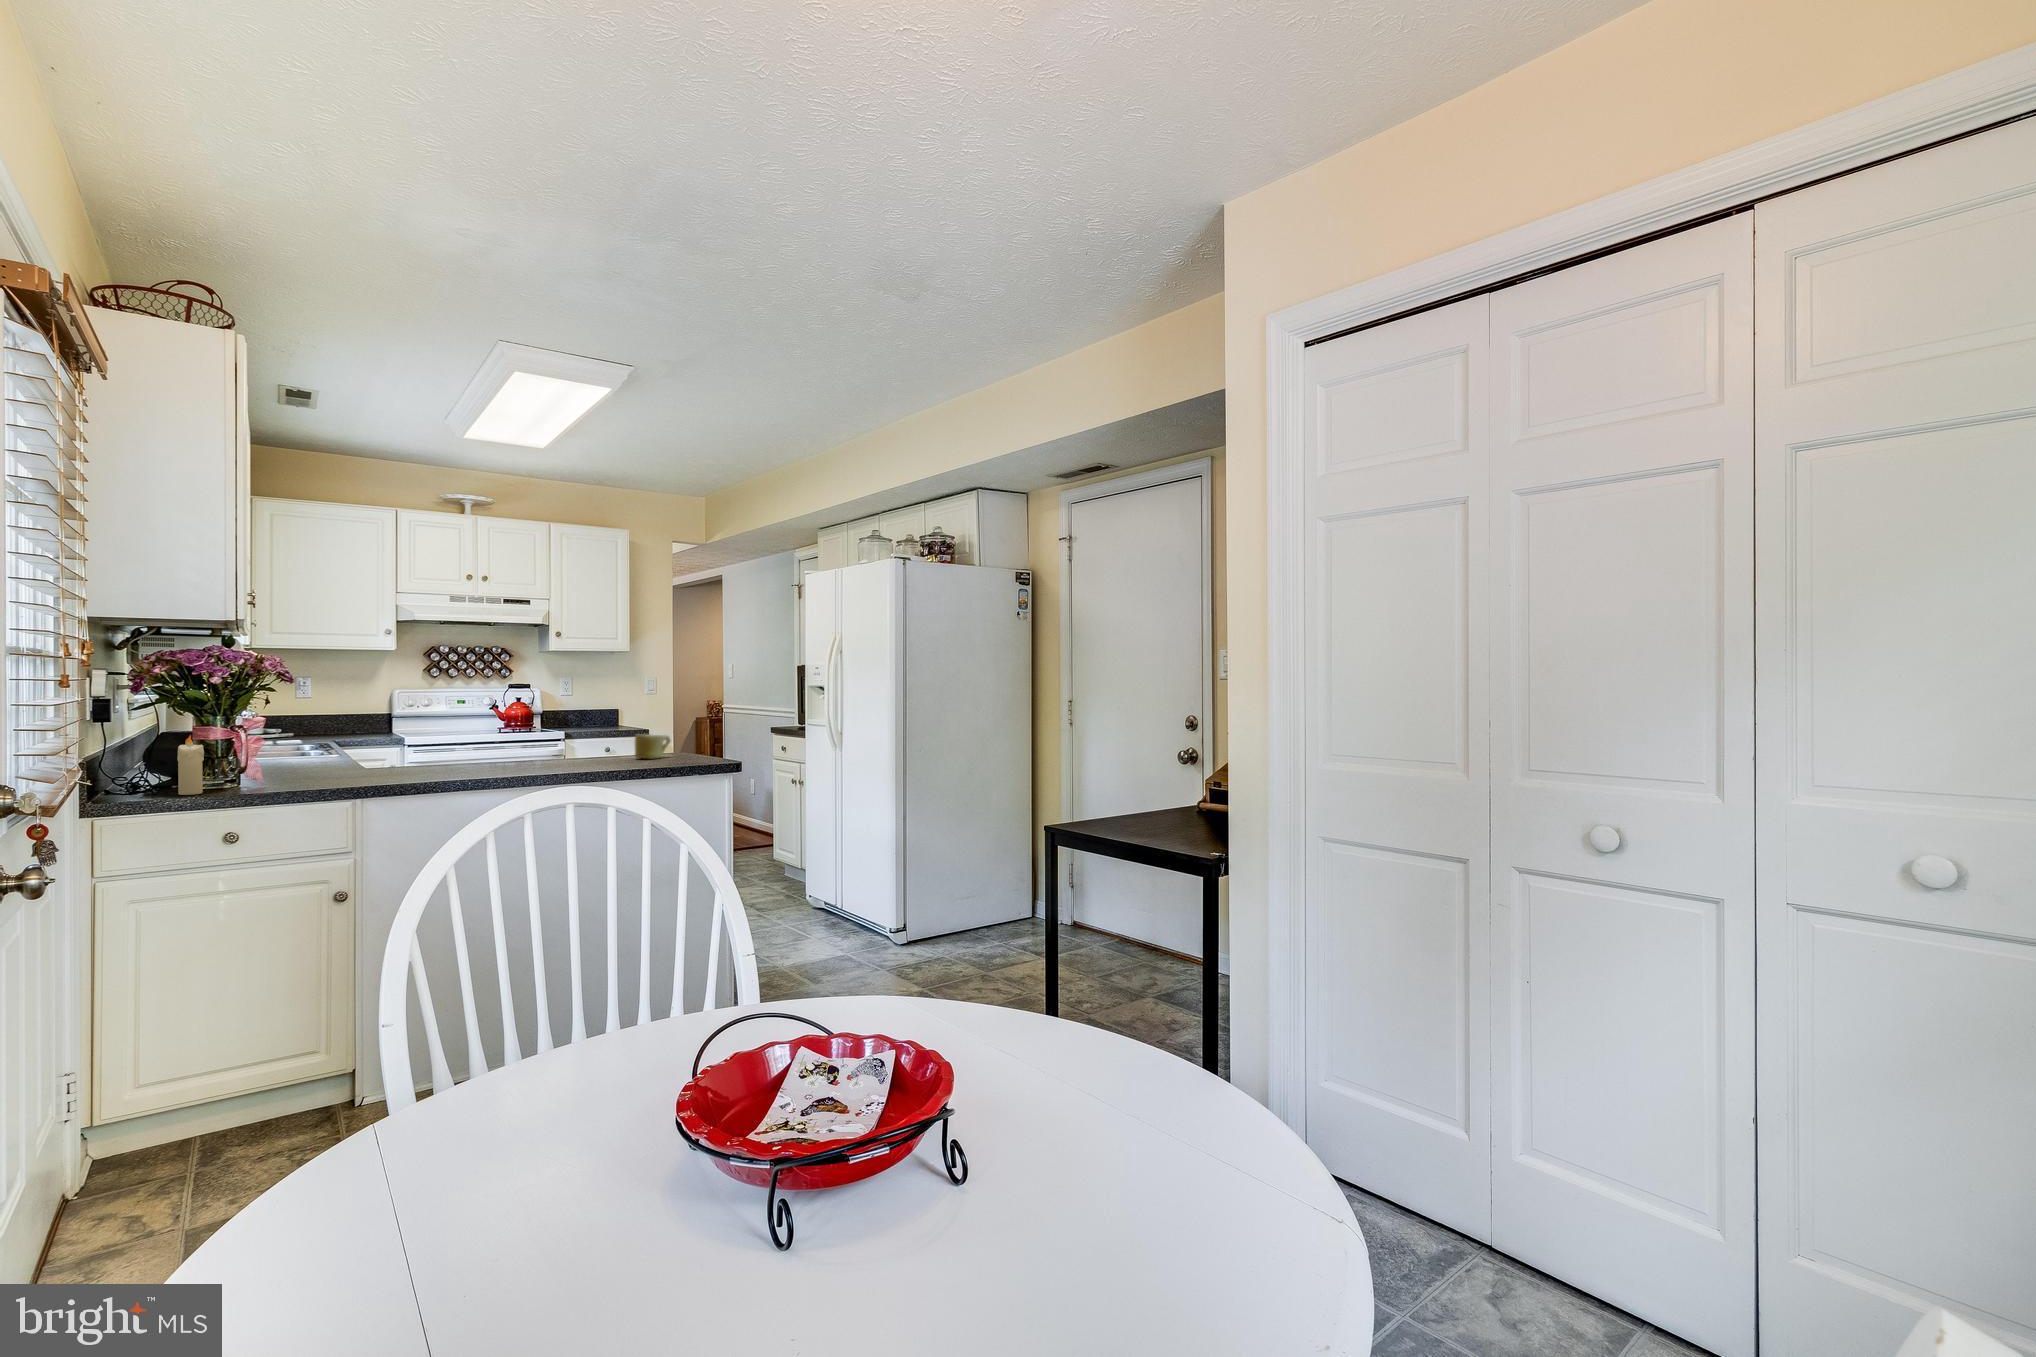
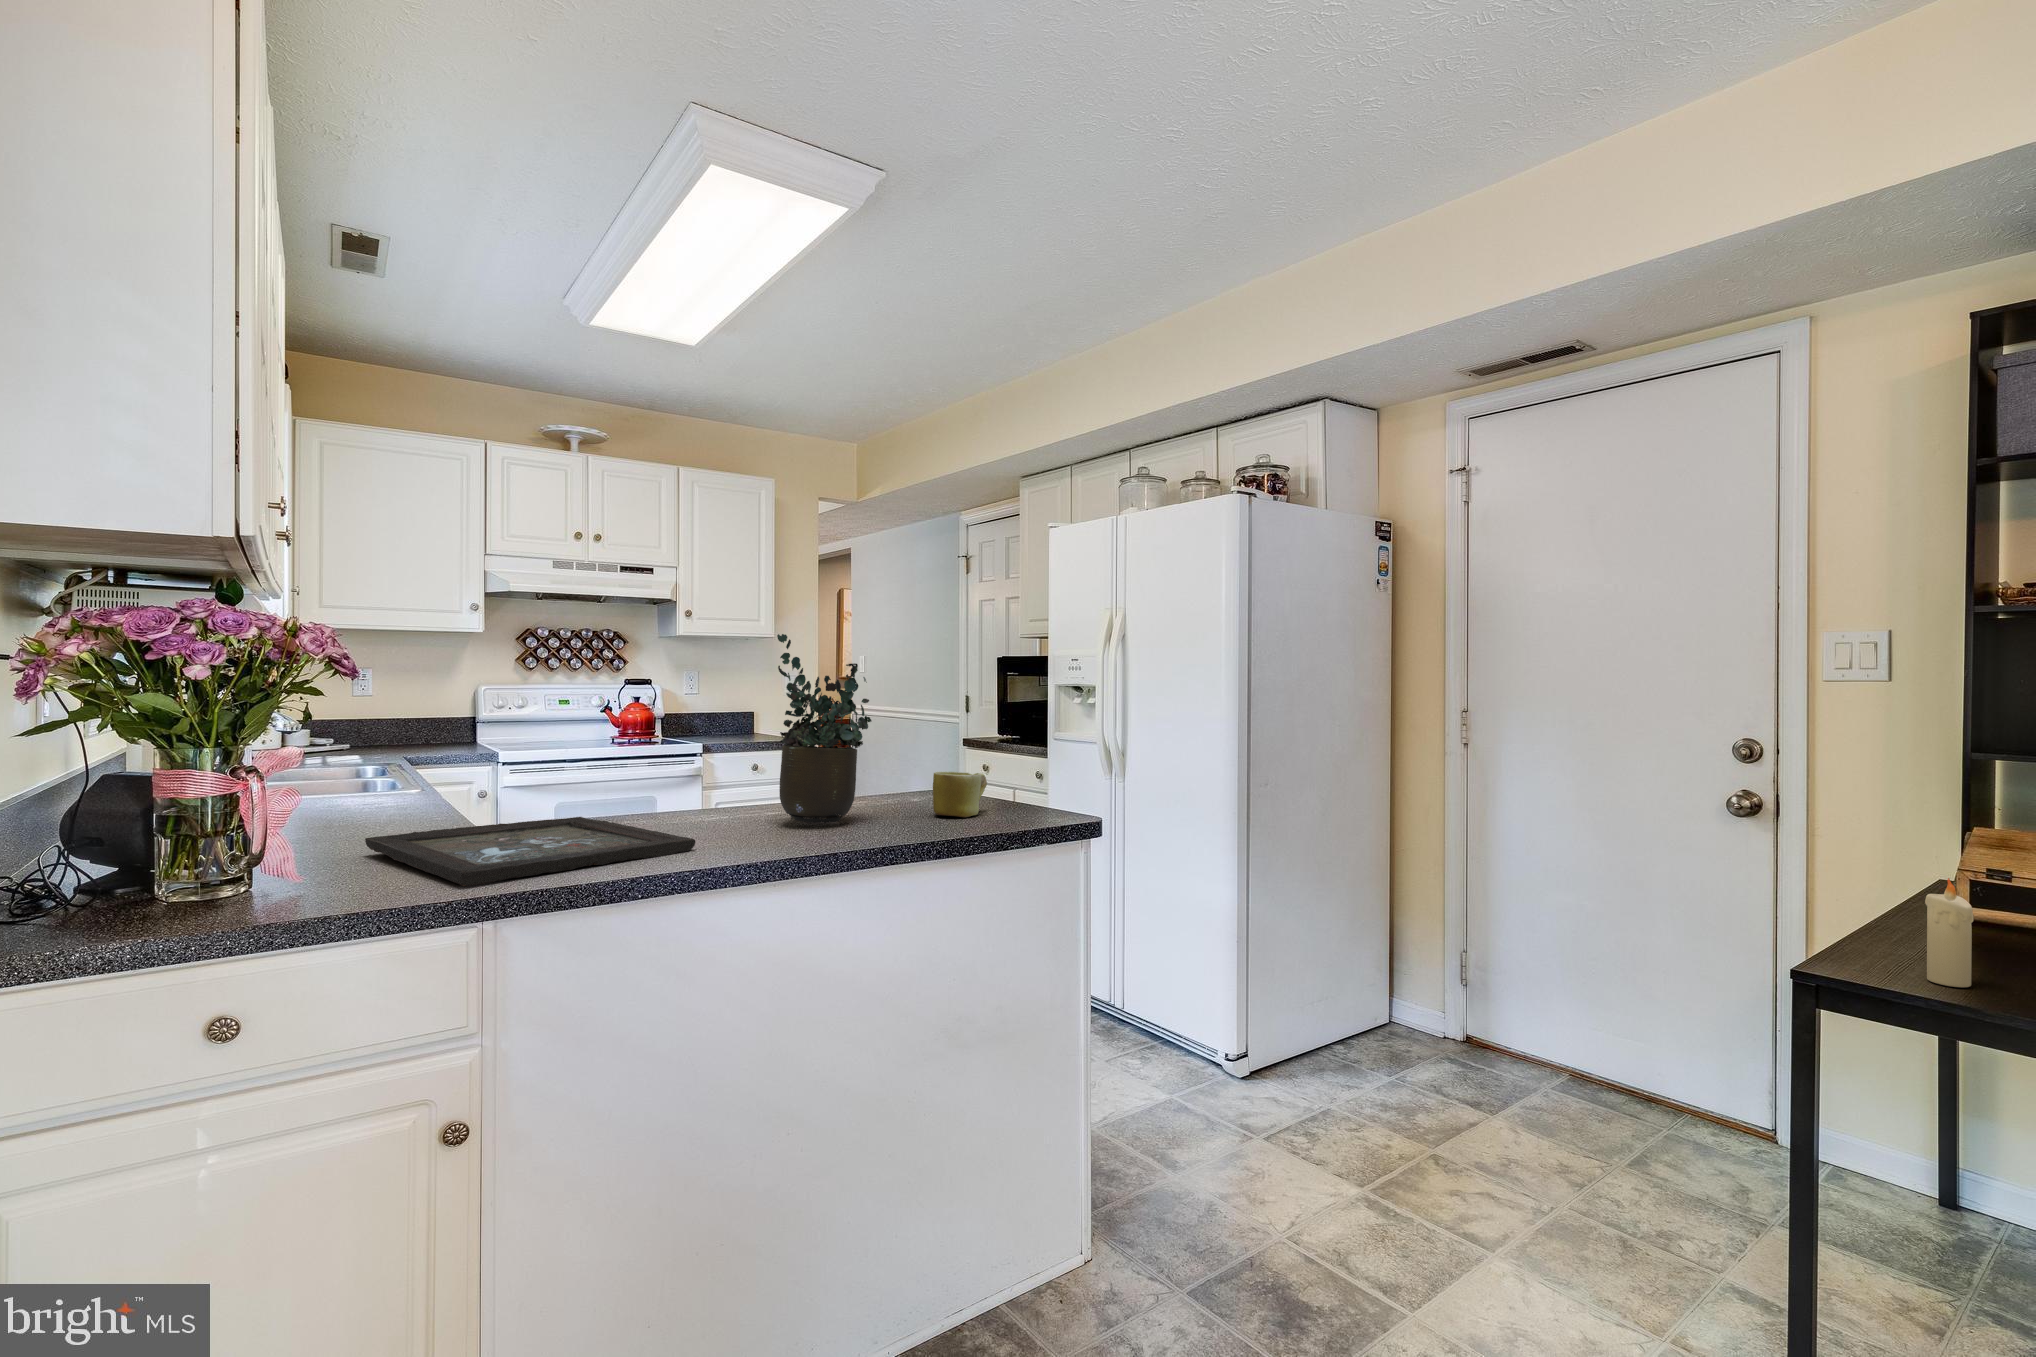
potted plant: none [540,656,597,762] -> present [777,634,871,823]
candle: present [177,735,204,795] -> present [1925,878,1974,987]
tray: none [300,760,480,783] -> present [365,817,695,886]

